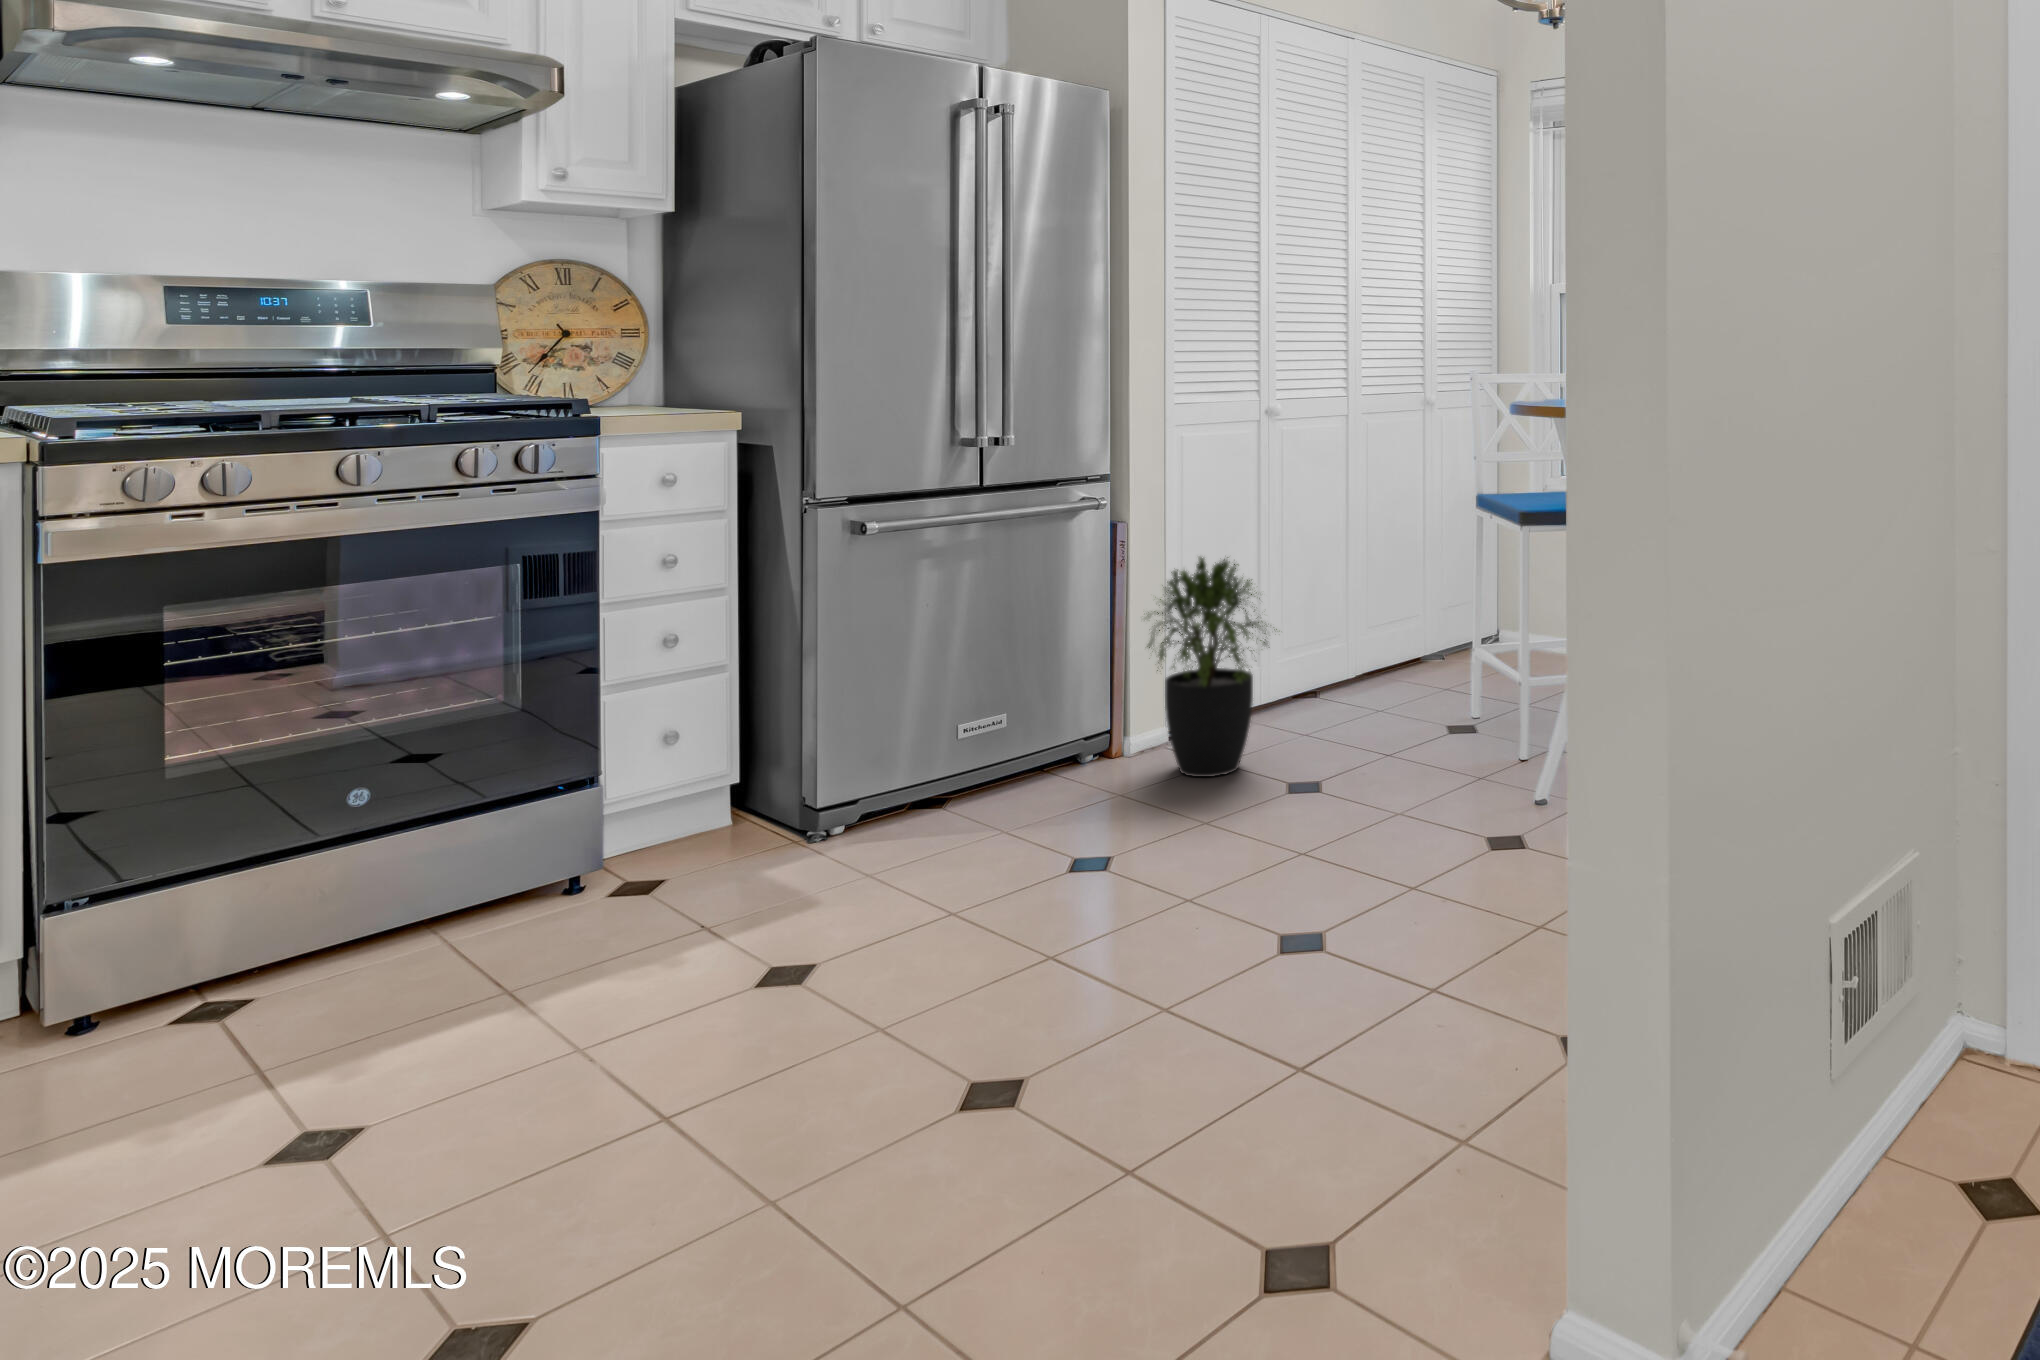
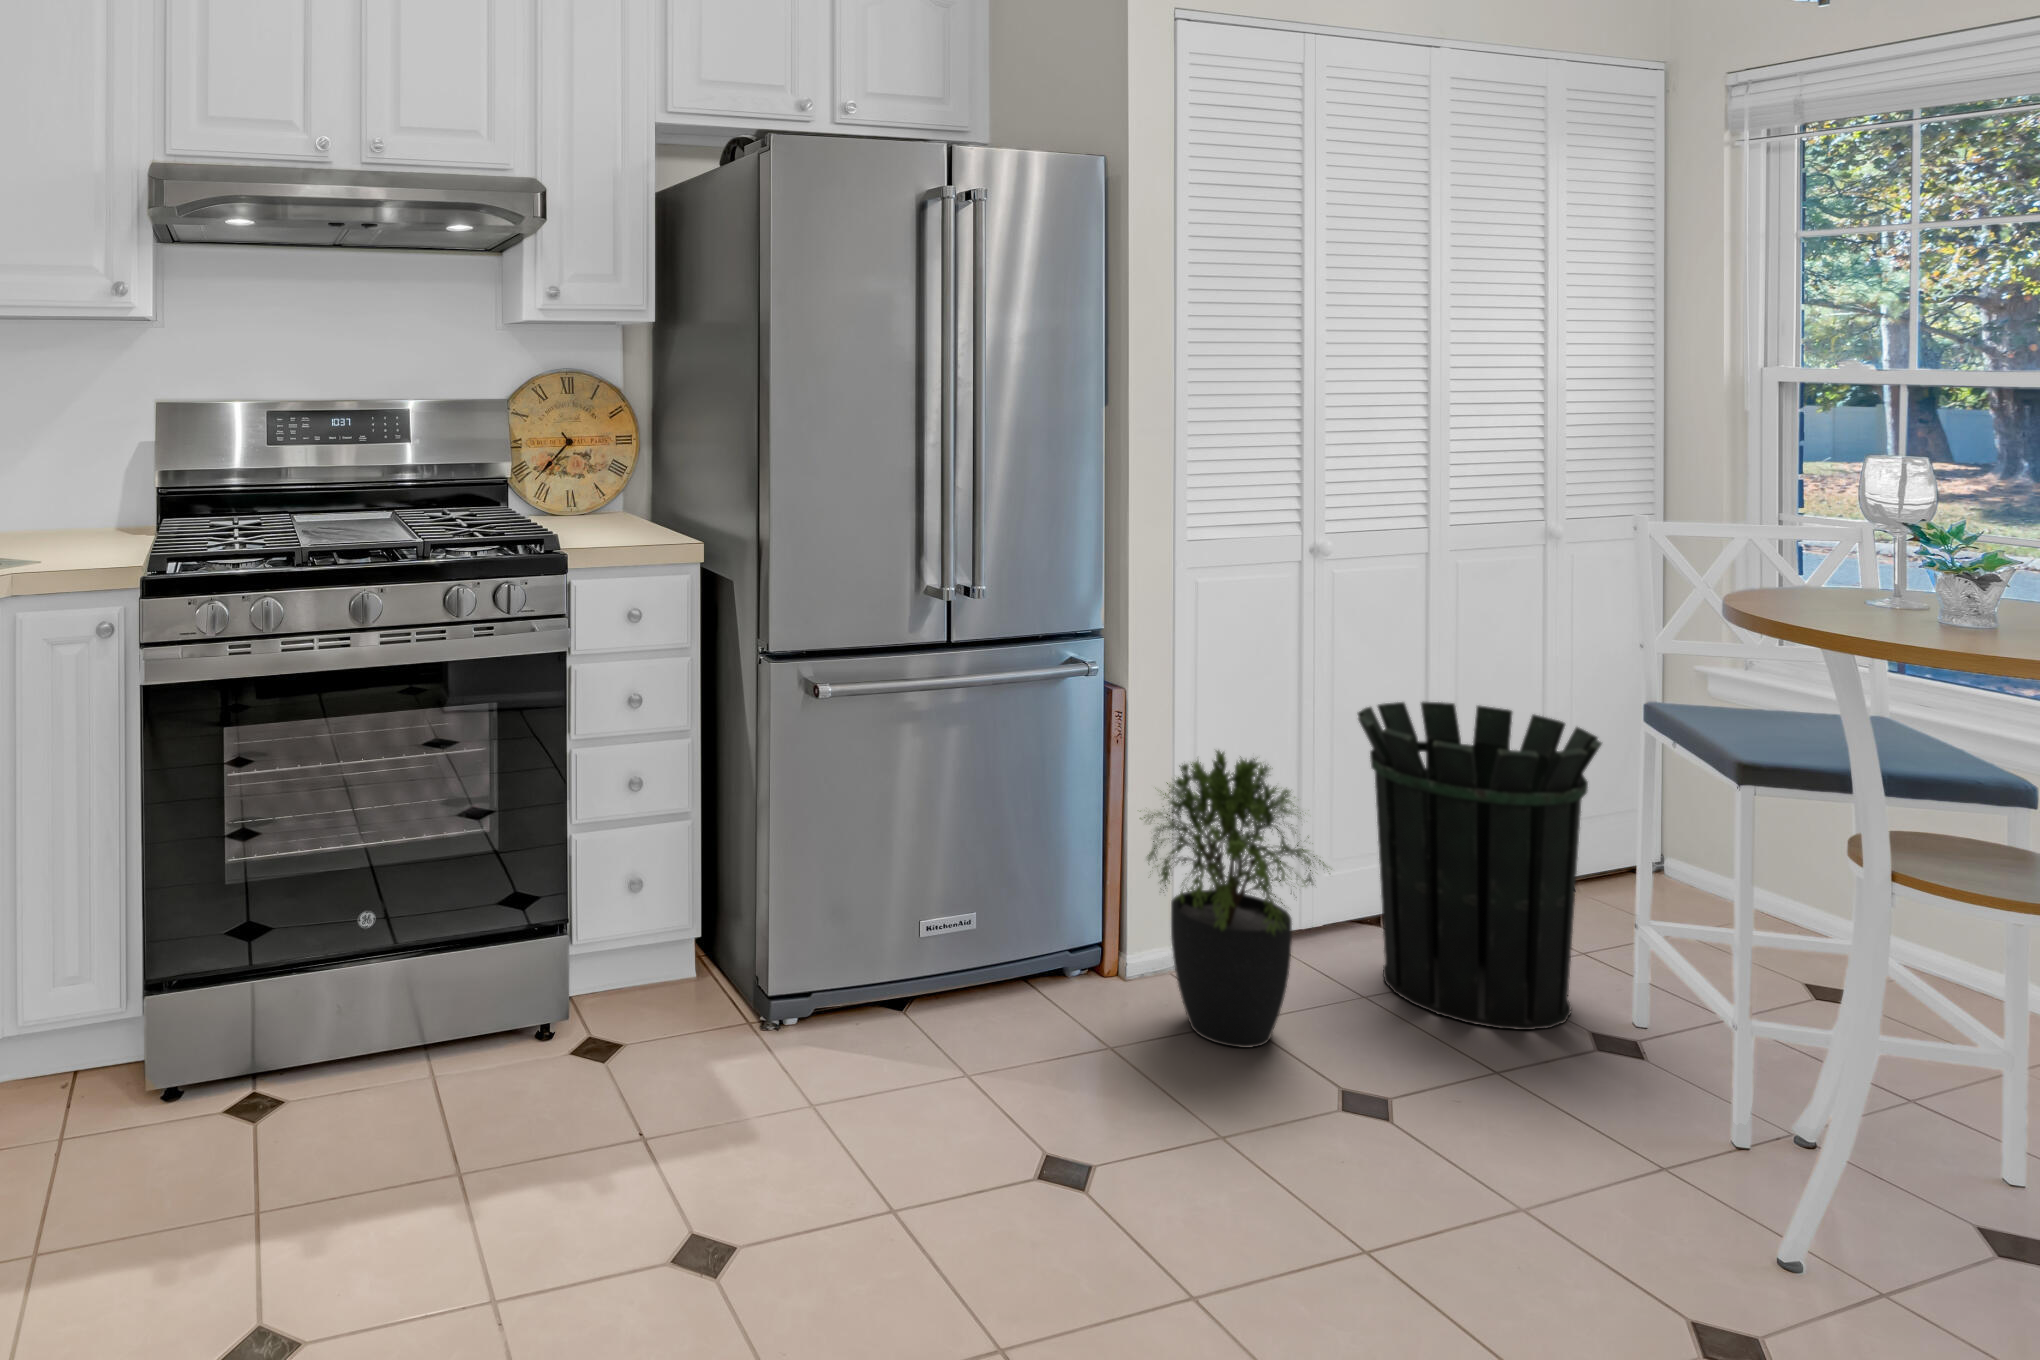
waste bin: none [1296,522,1450,736] -> present [1358,702,1602,1030]

